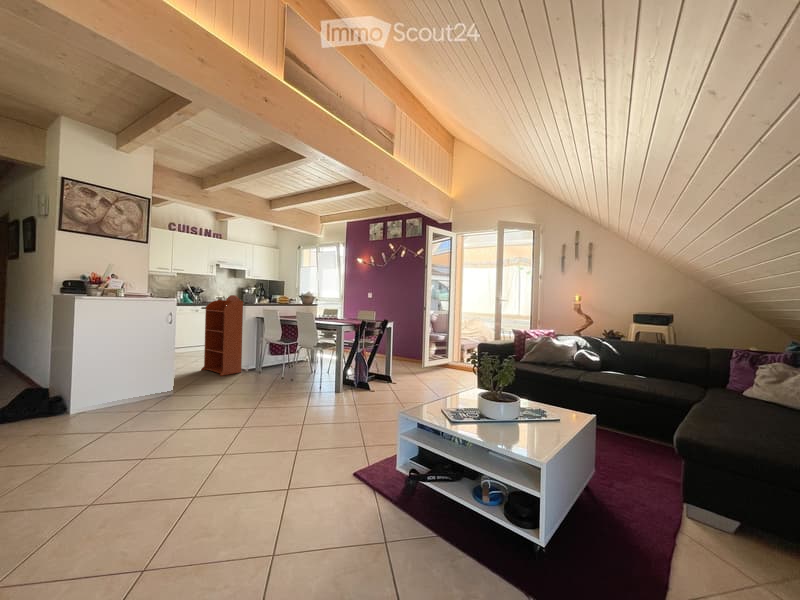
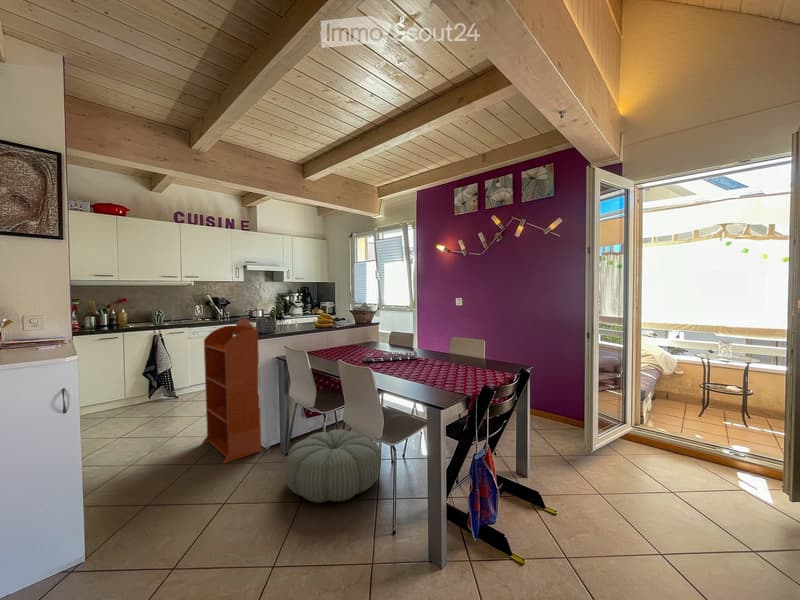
pouf: none [261,356,313,385] -> present [285,429,381,503]

